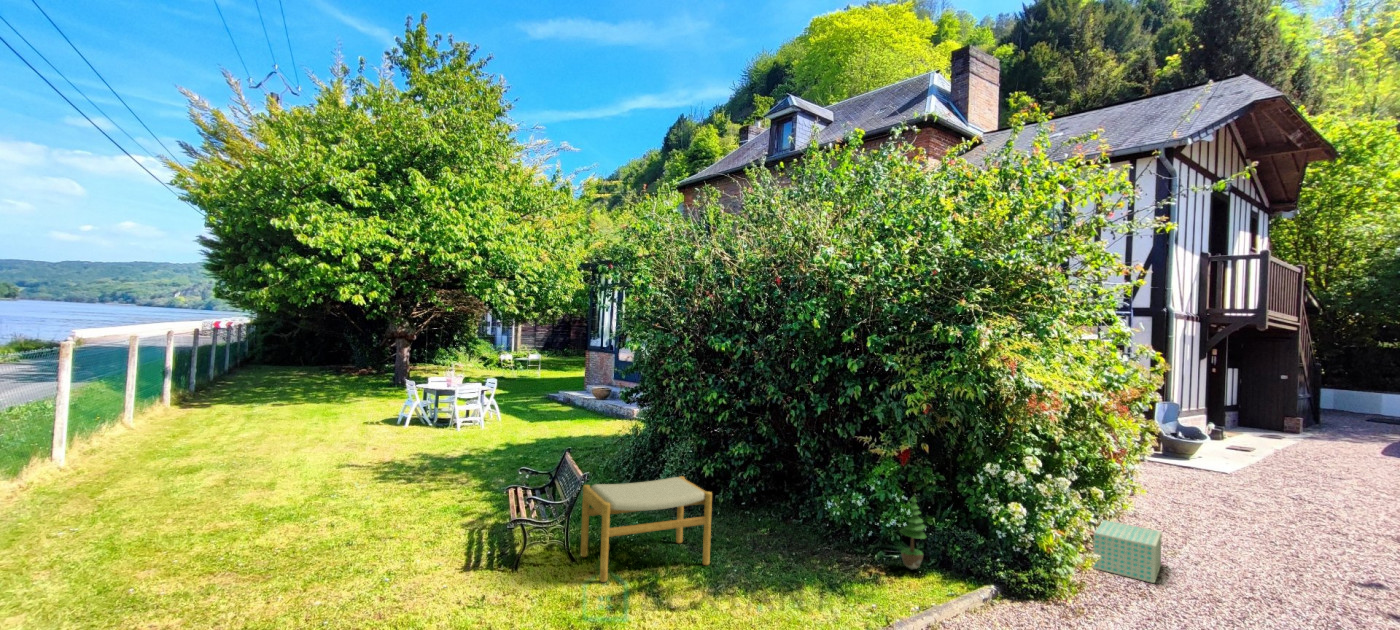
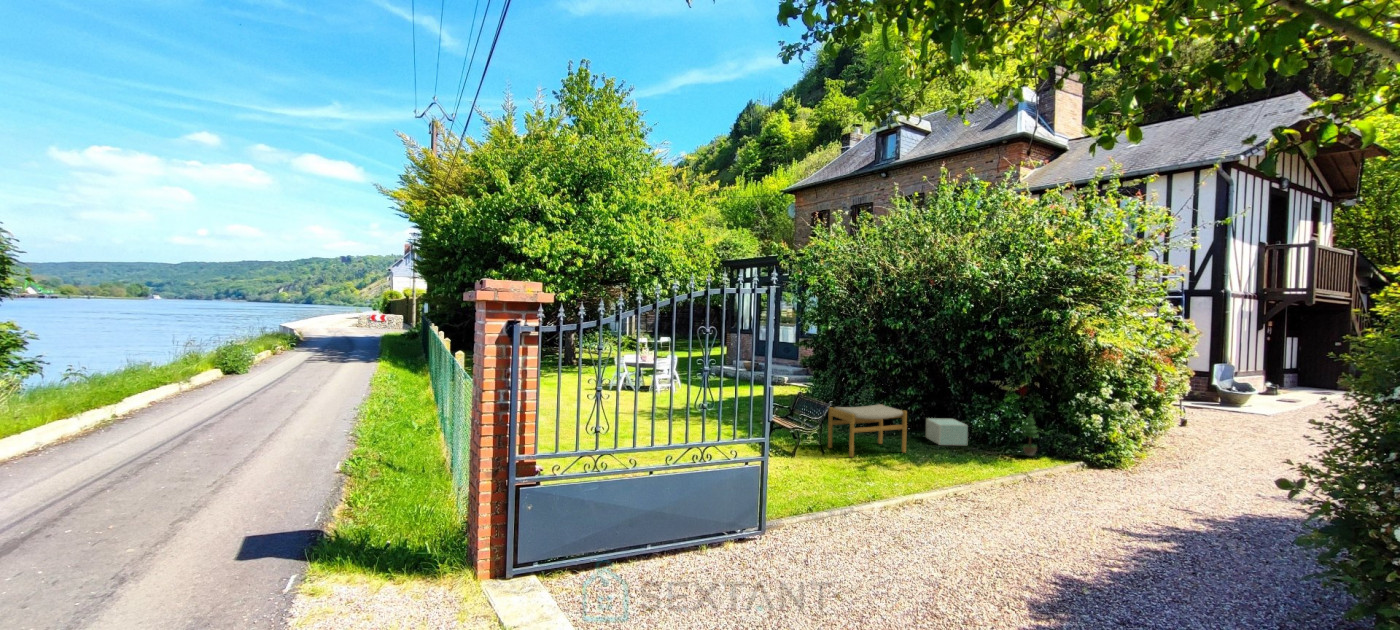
storage box: present [1093,520,1162,583] -> present [926,418,968,445]

